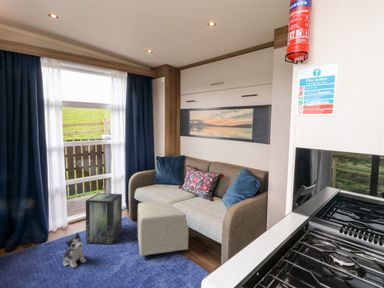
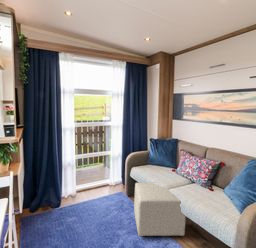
storage box: present [86,193,122,244] -> none [90,170,121,218]
plush toy: present [63,233,86,268] -> none [72,206,91,238]

